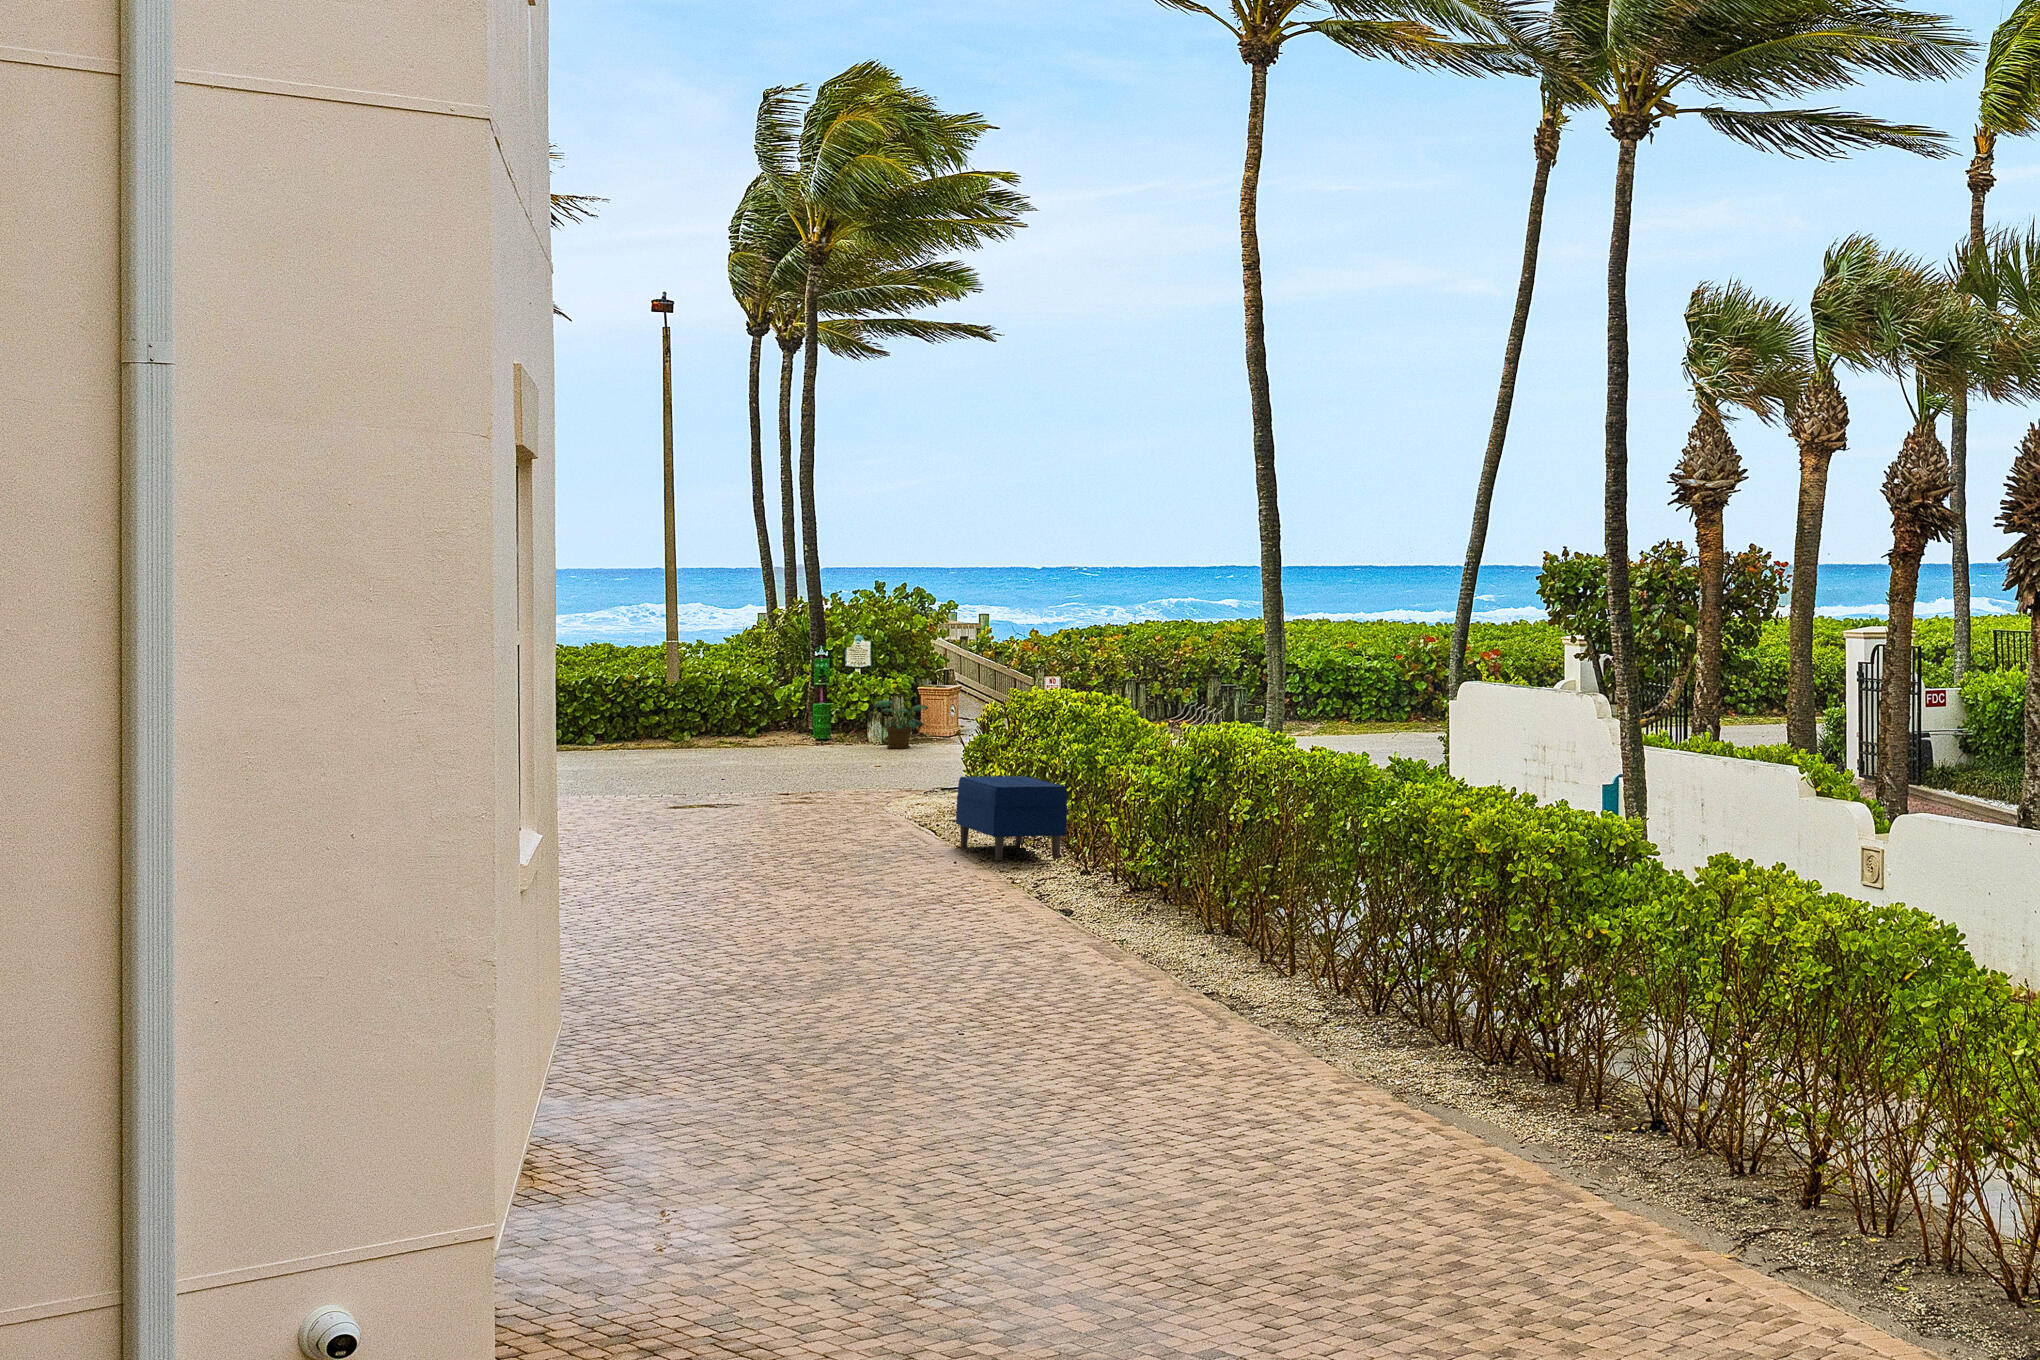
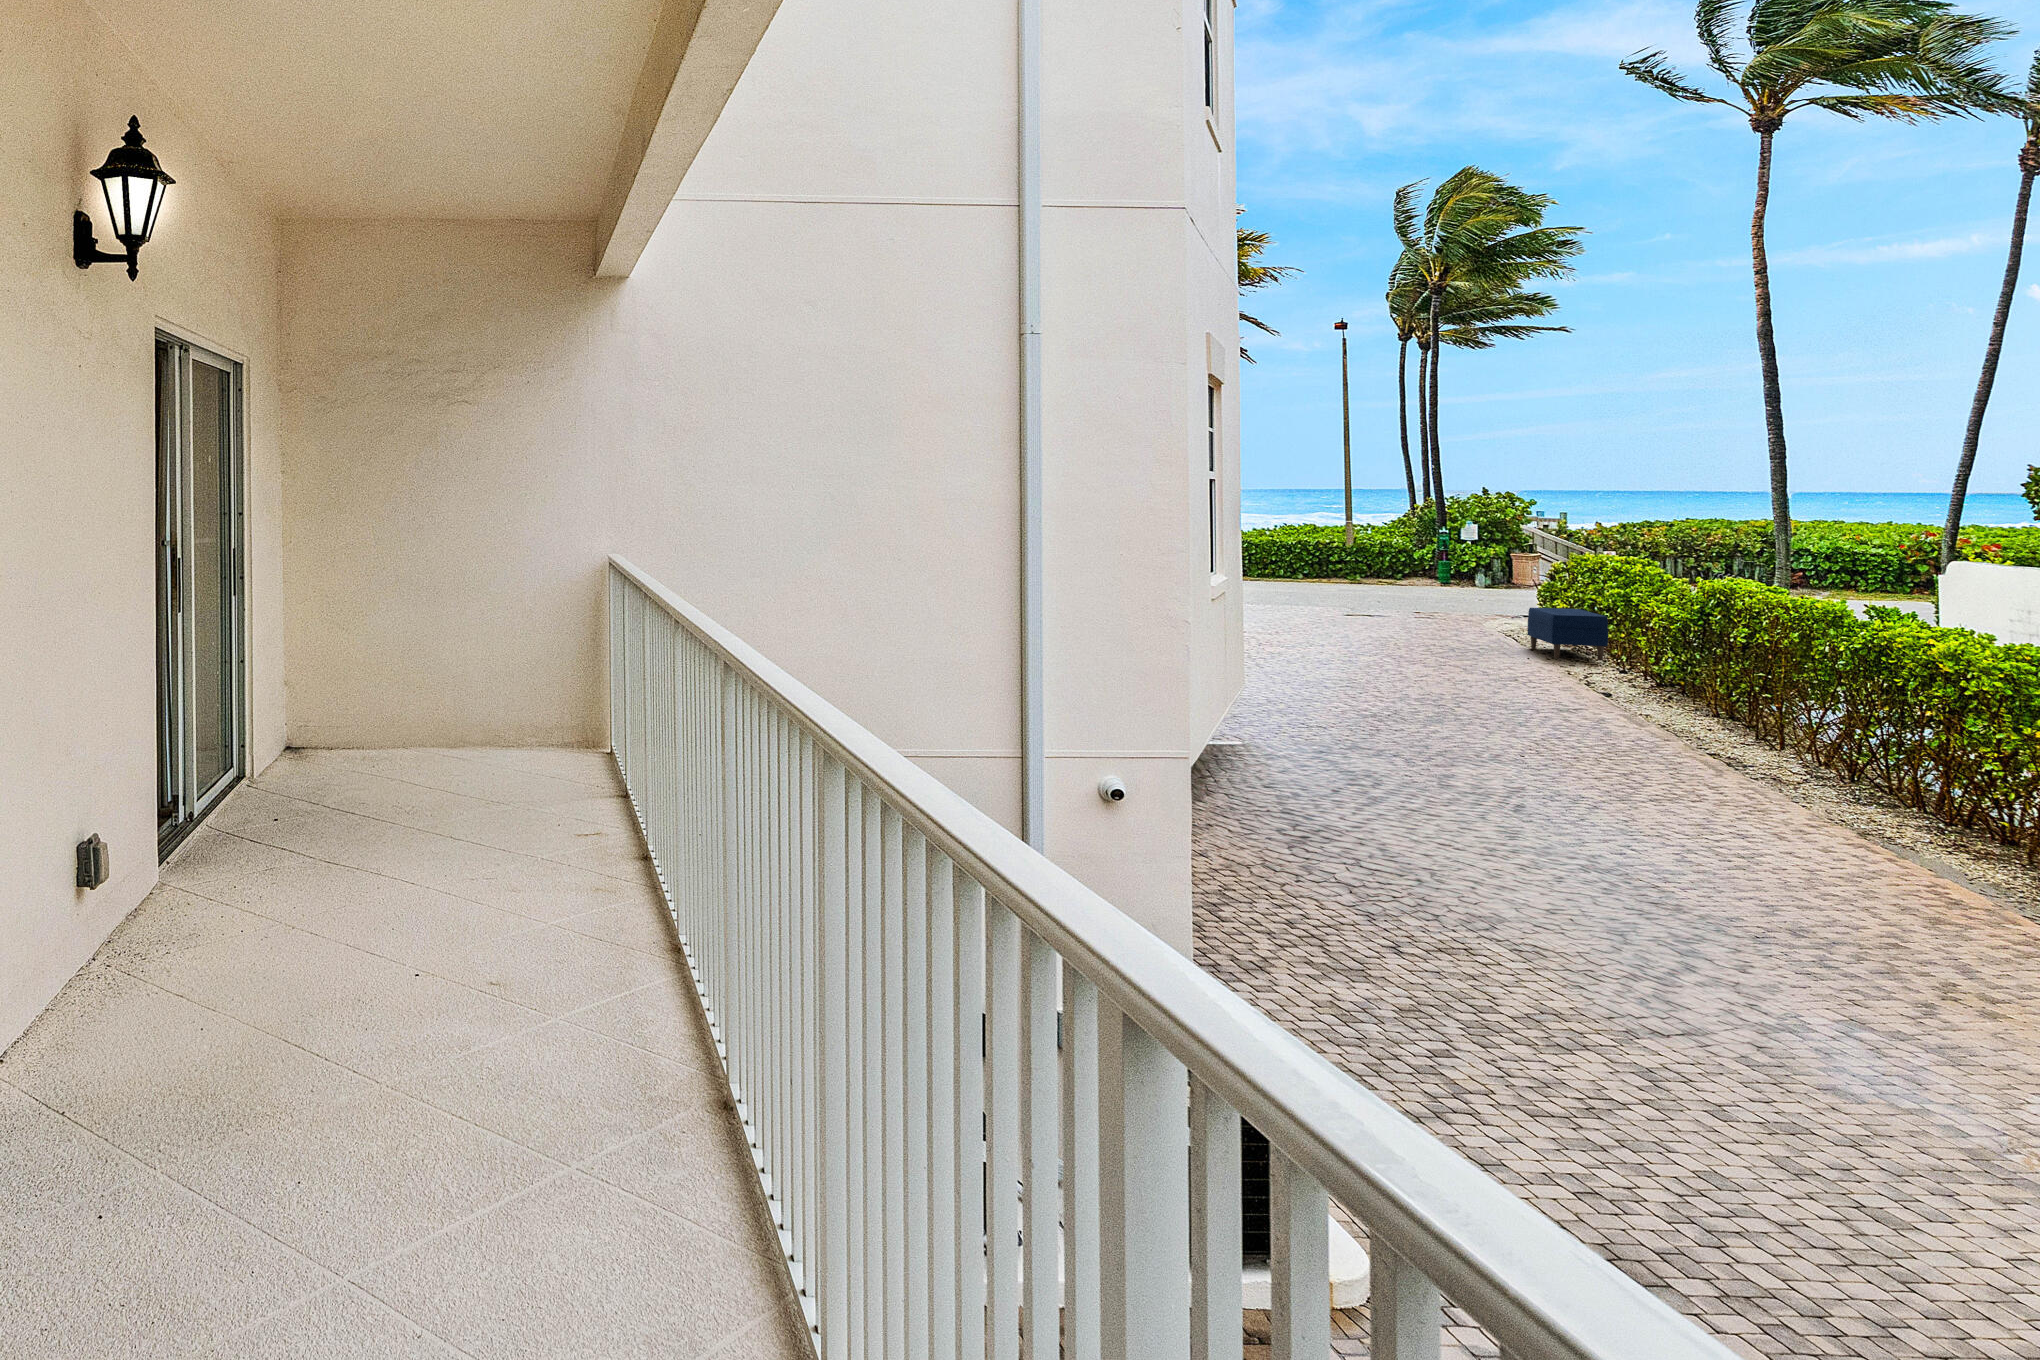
potted plant: present [874,700,928,748] -> none [1482,559,1521,587]

